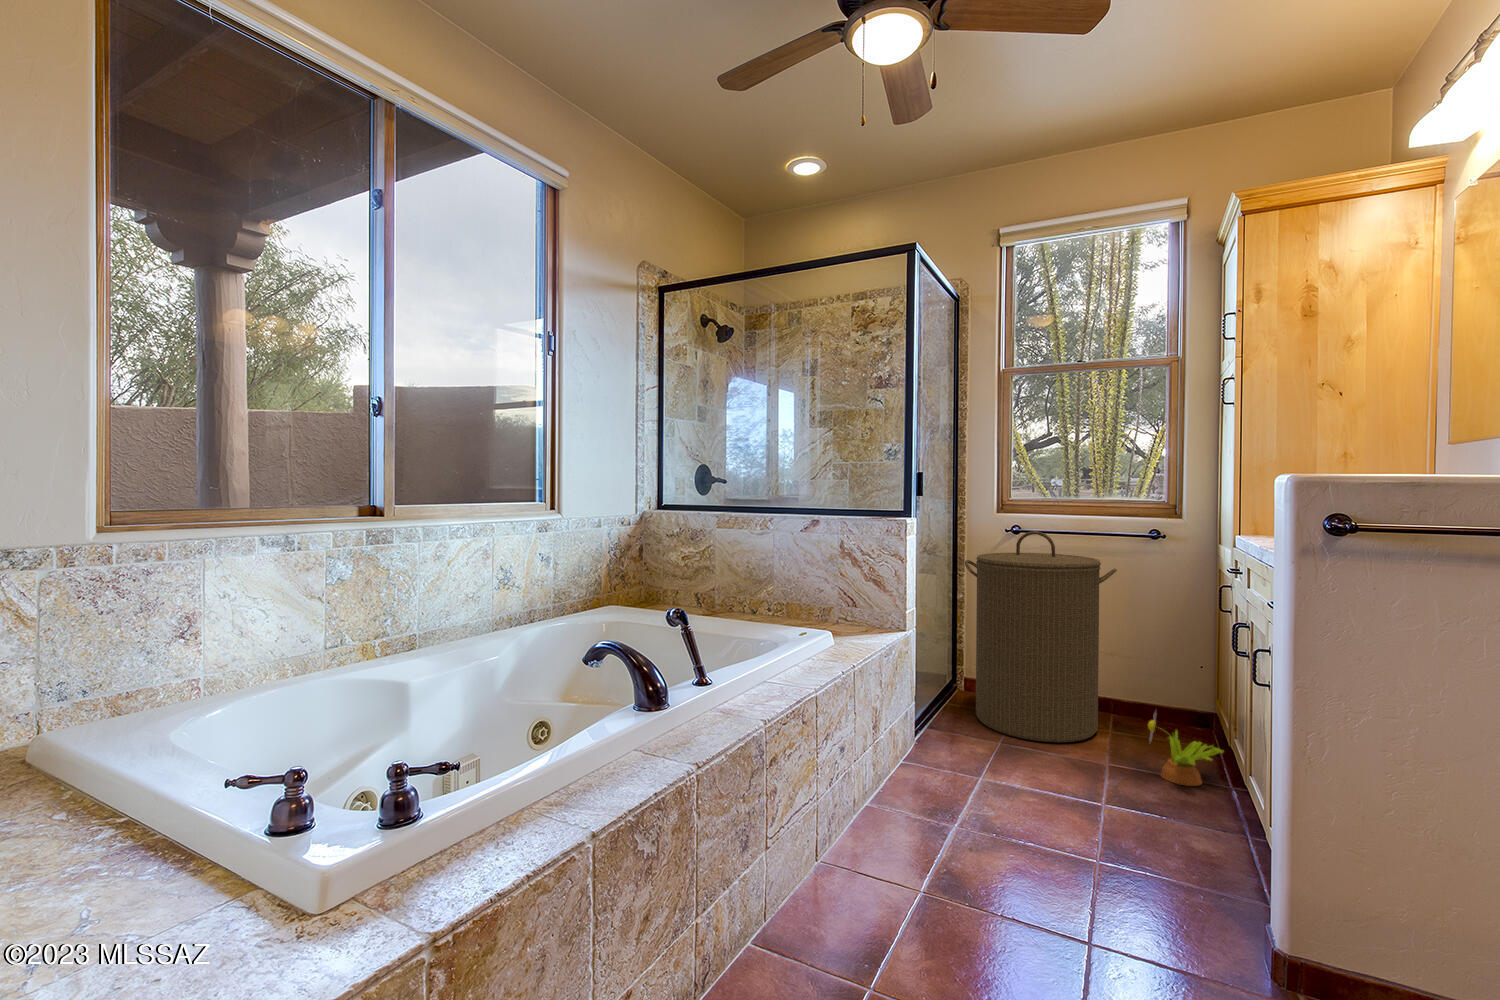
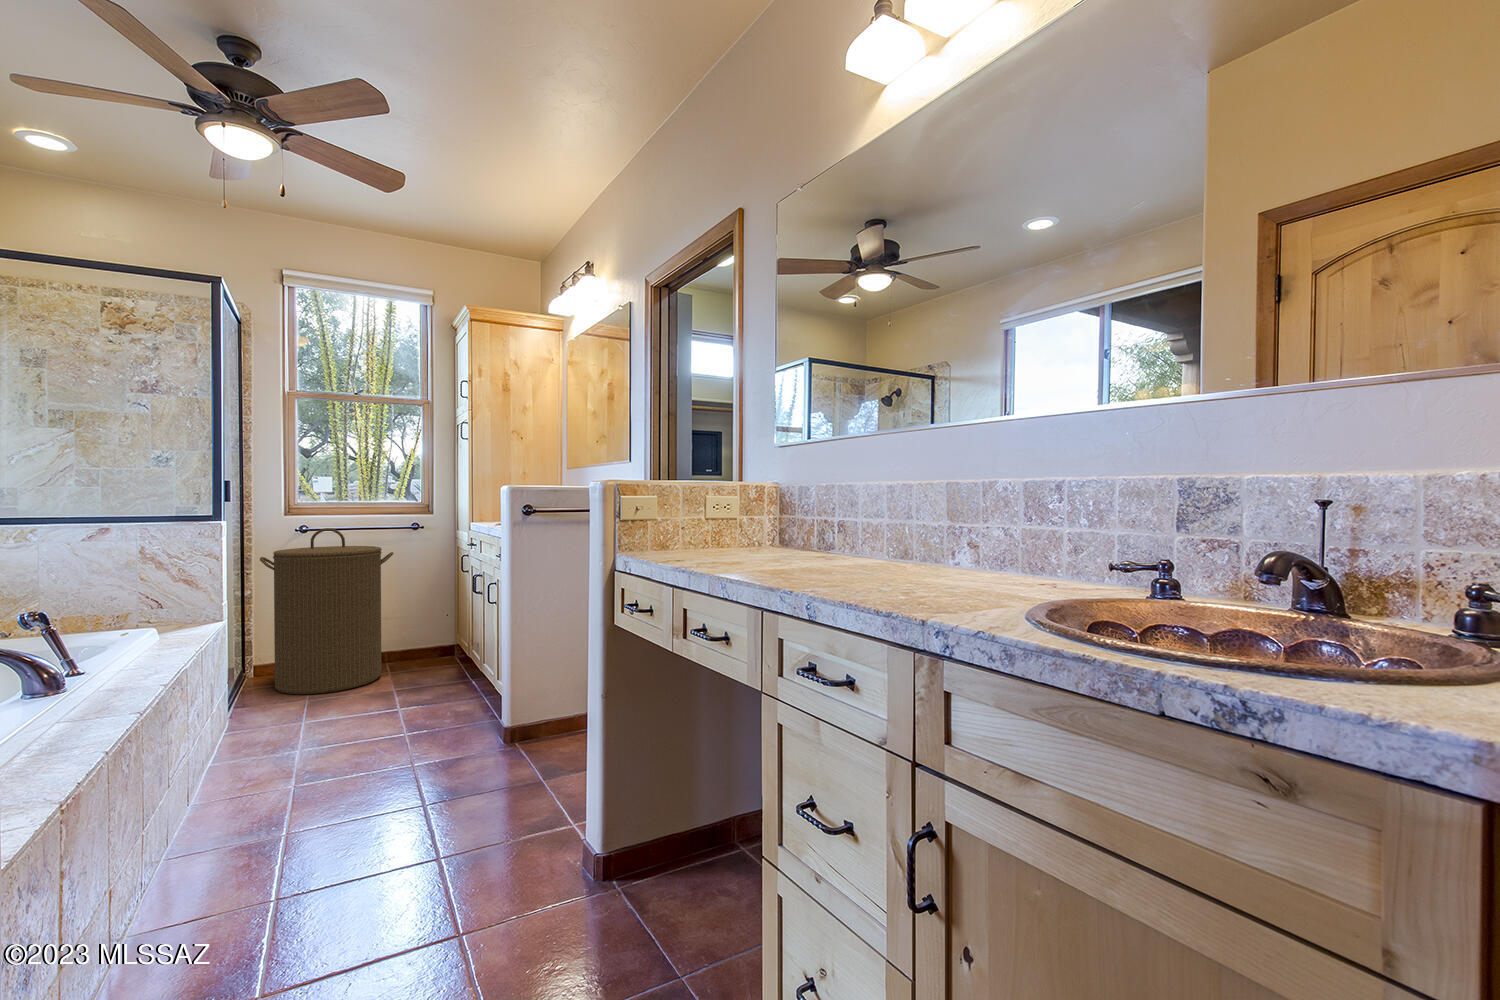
decorative plant: present [1148,713,1224,786] -> none [421,641,468,687]

